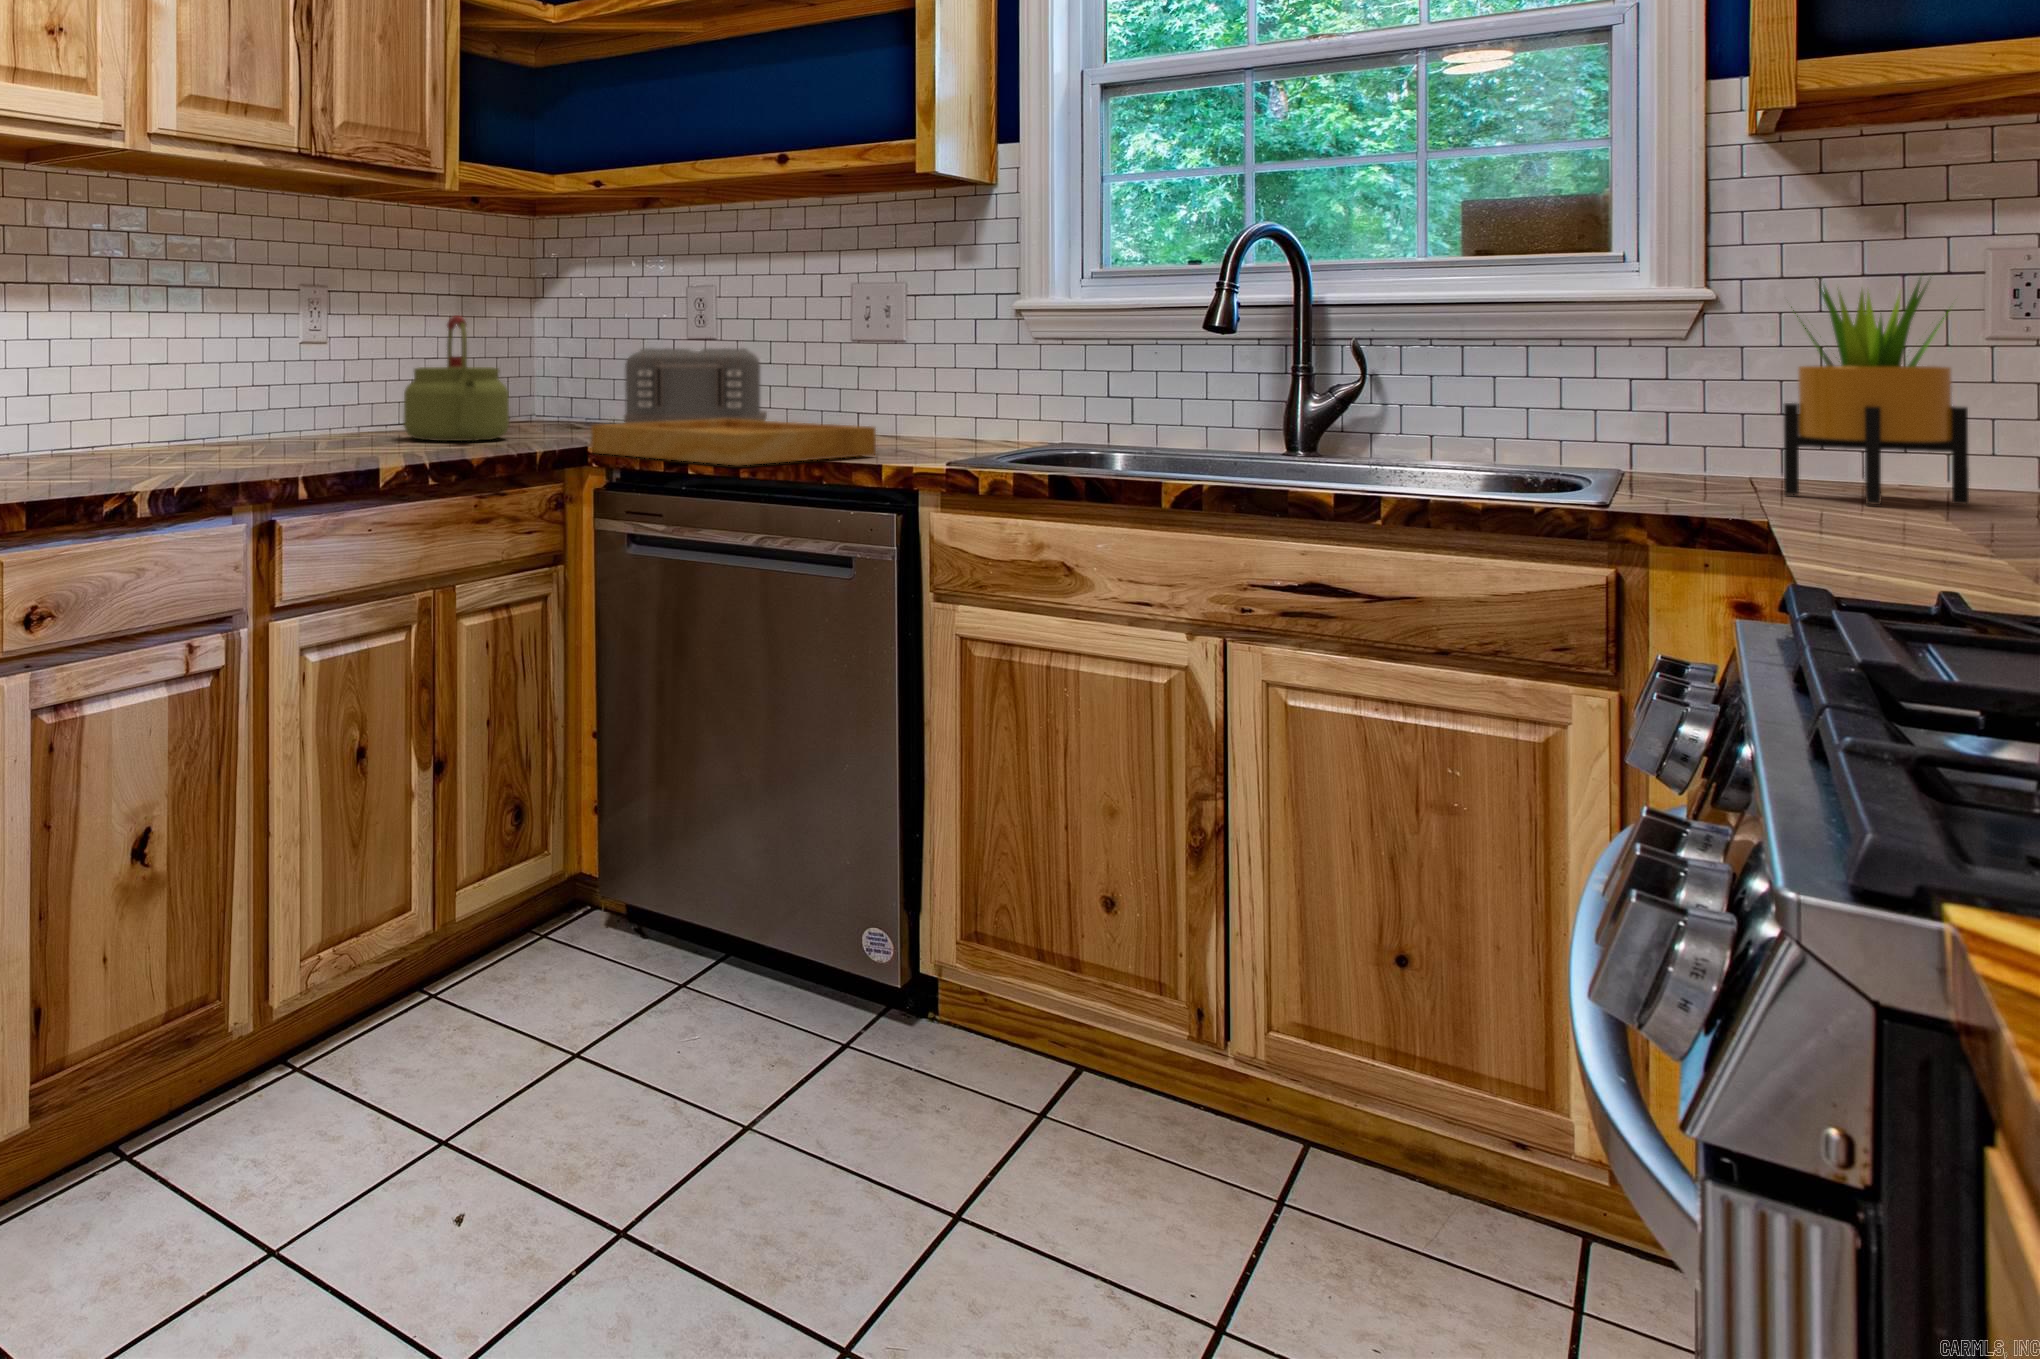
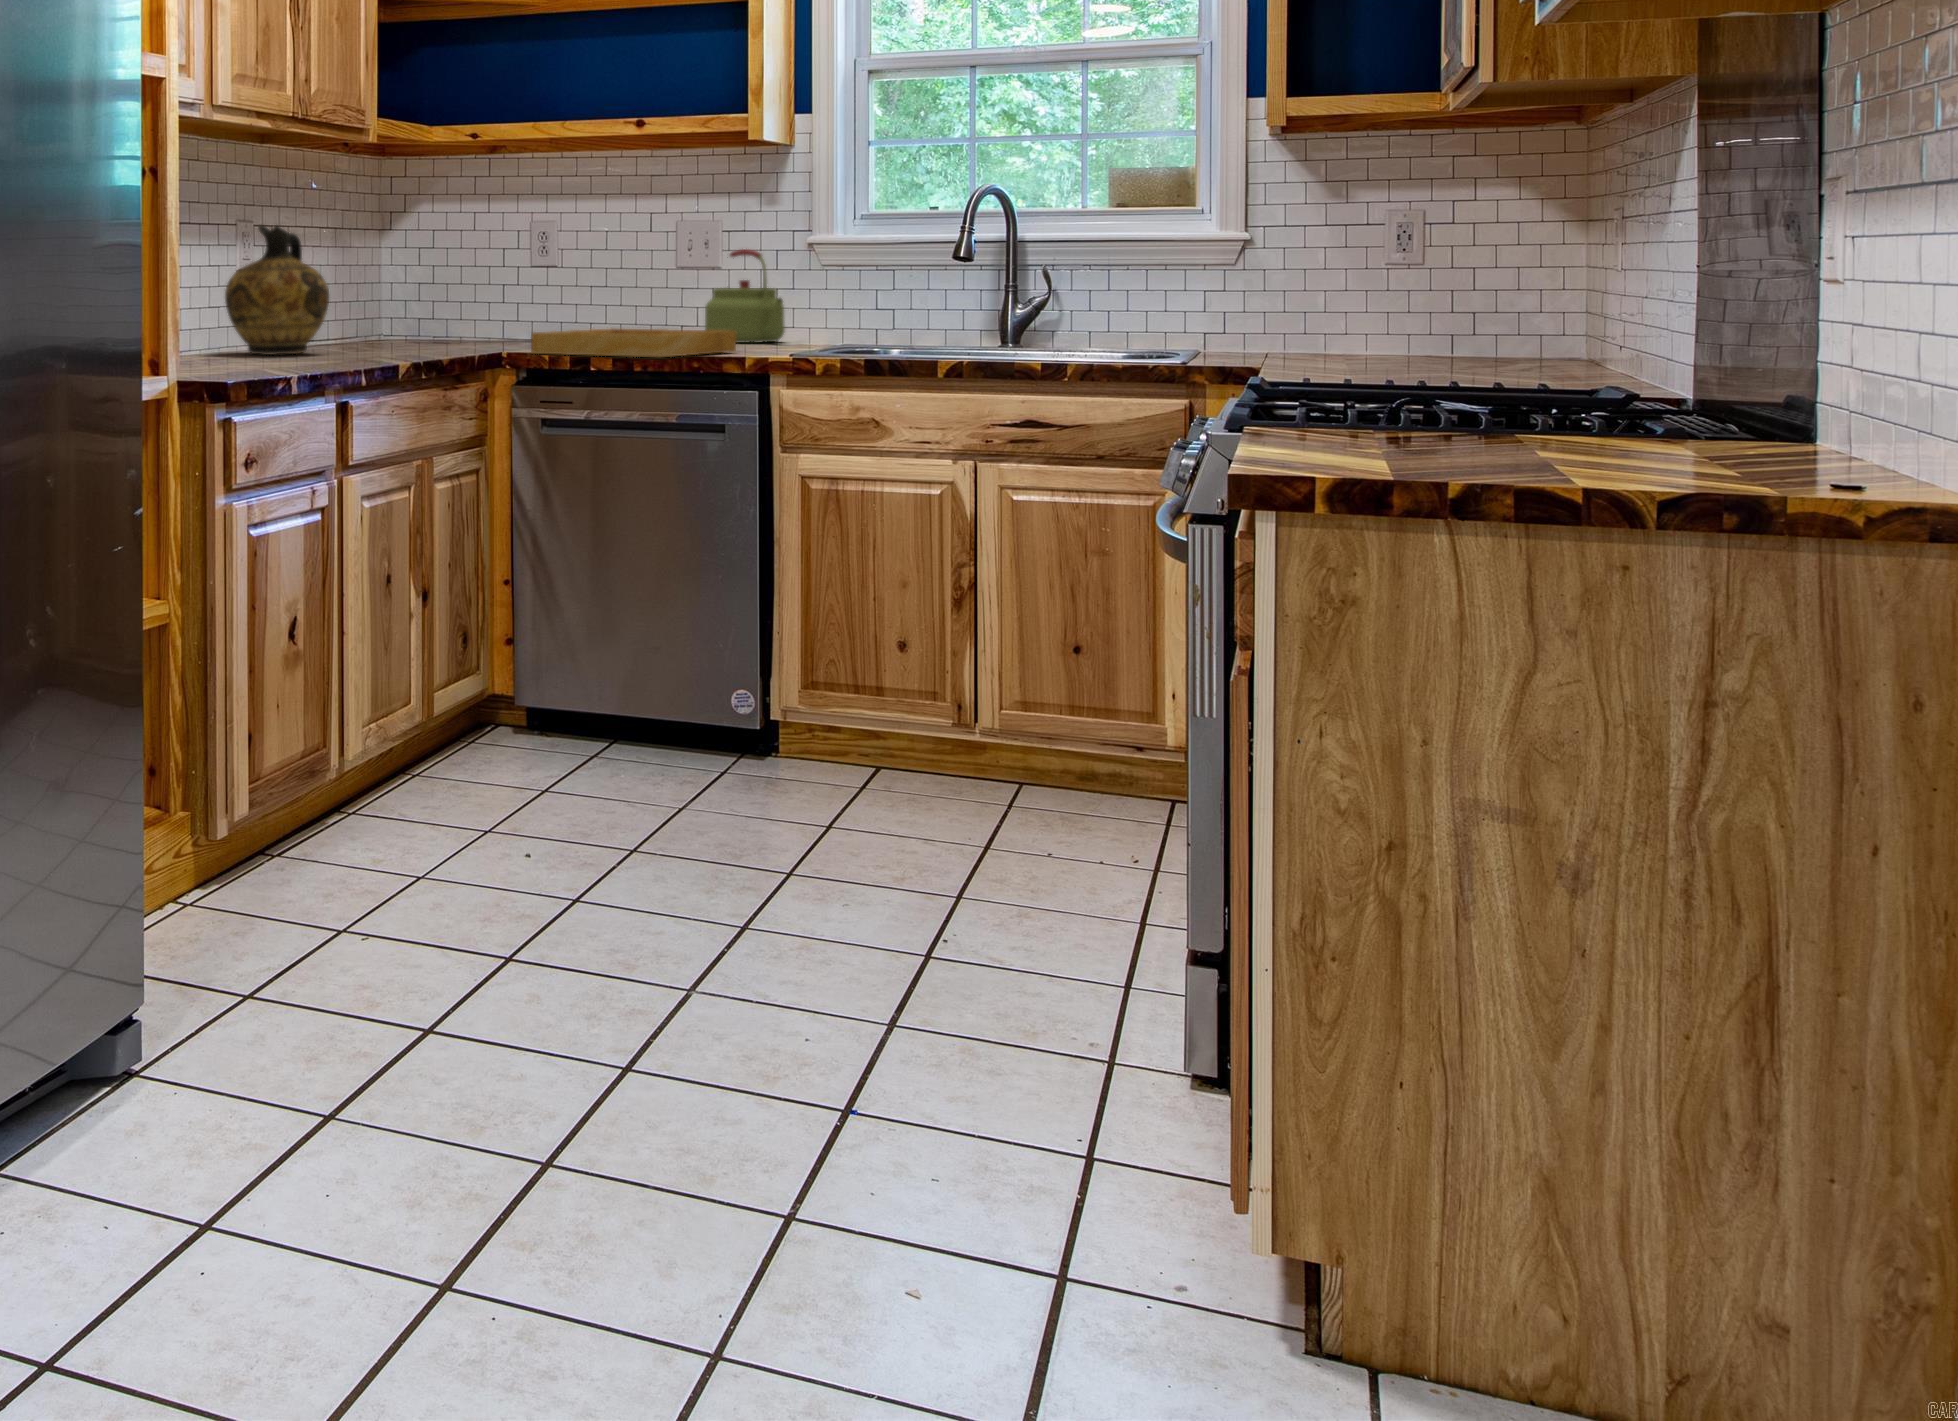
potted plant: present [1783,280,1969,505] -> none [1279,226,1365,362]
ceramic jug: none [209,286,340,448] -> present [225,225,329,355]
kettle: present [403,315,509,441] -> present [705,249,785,343]
toaster: present [624,348,767,423] -> none [494,274,609,340]

